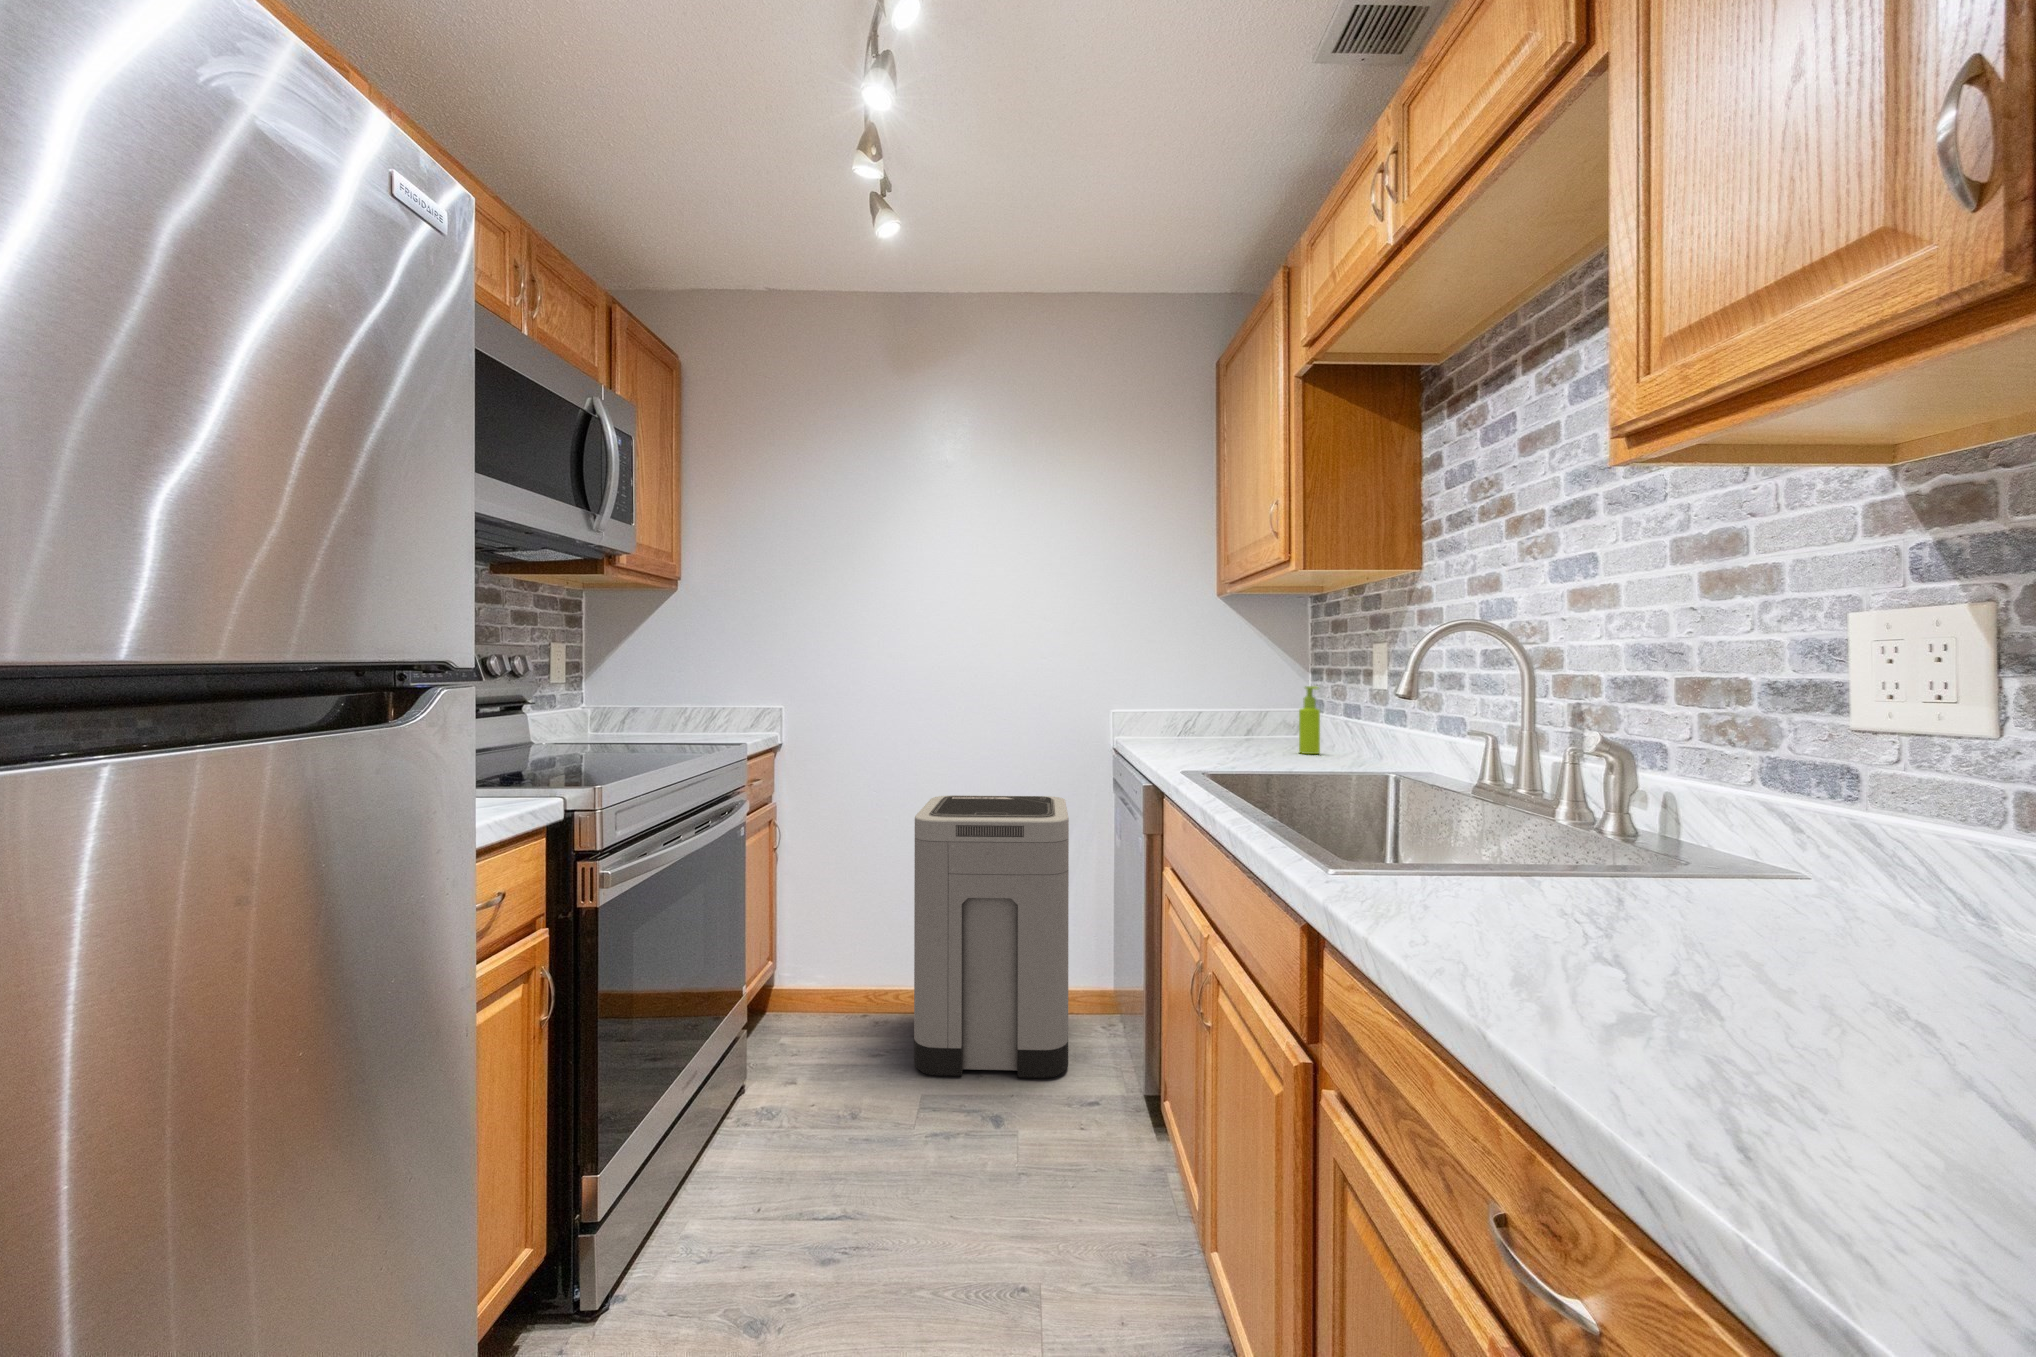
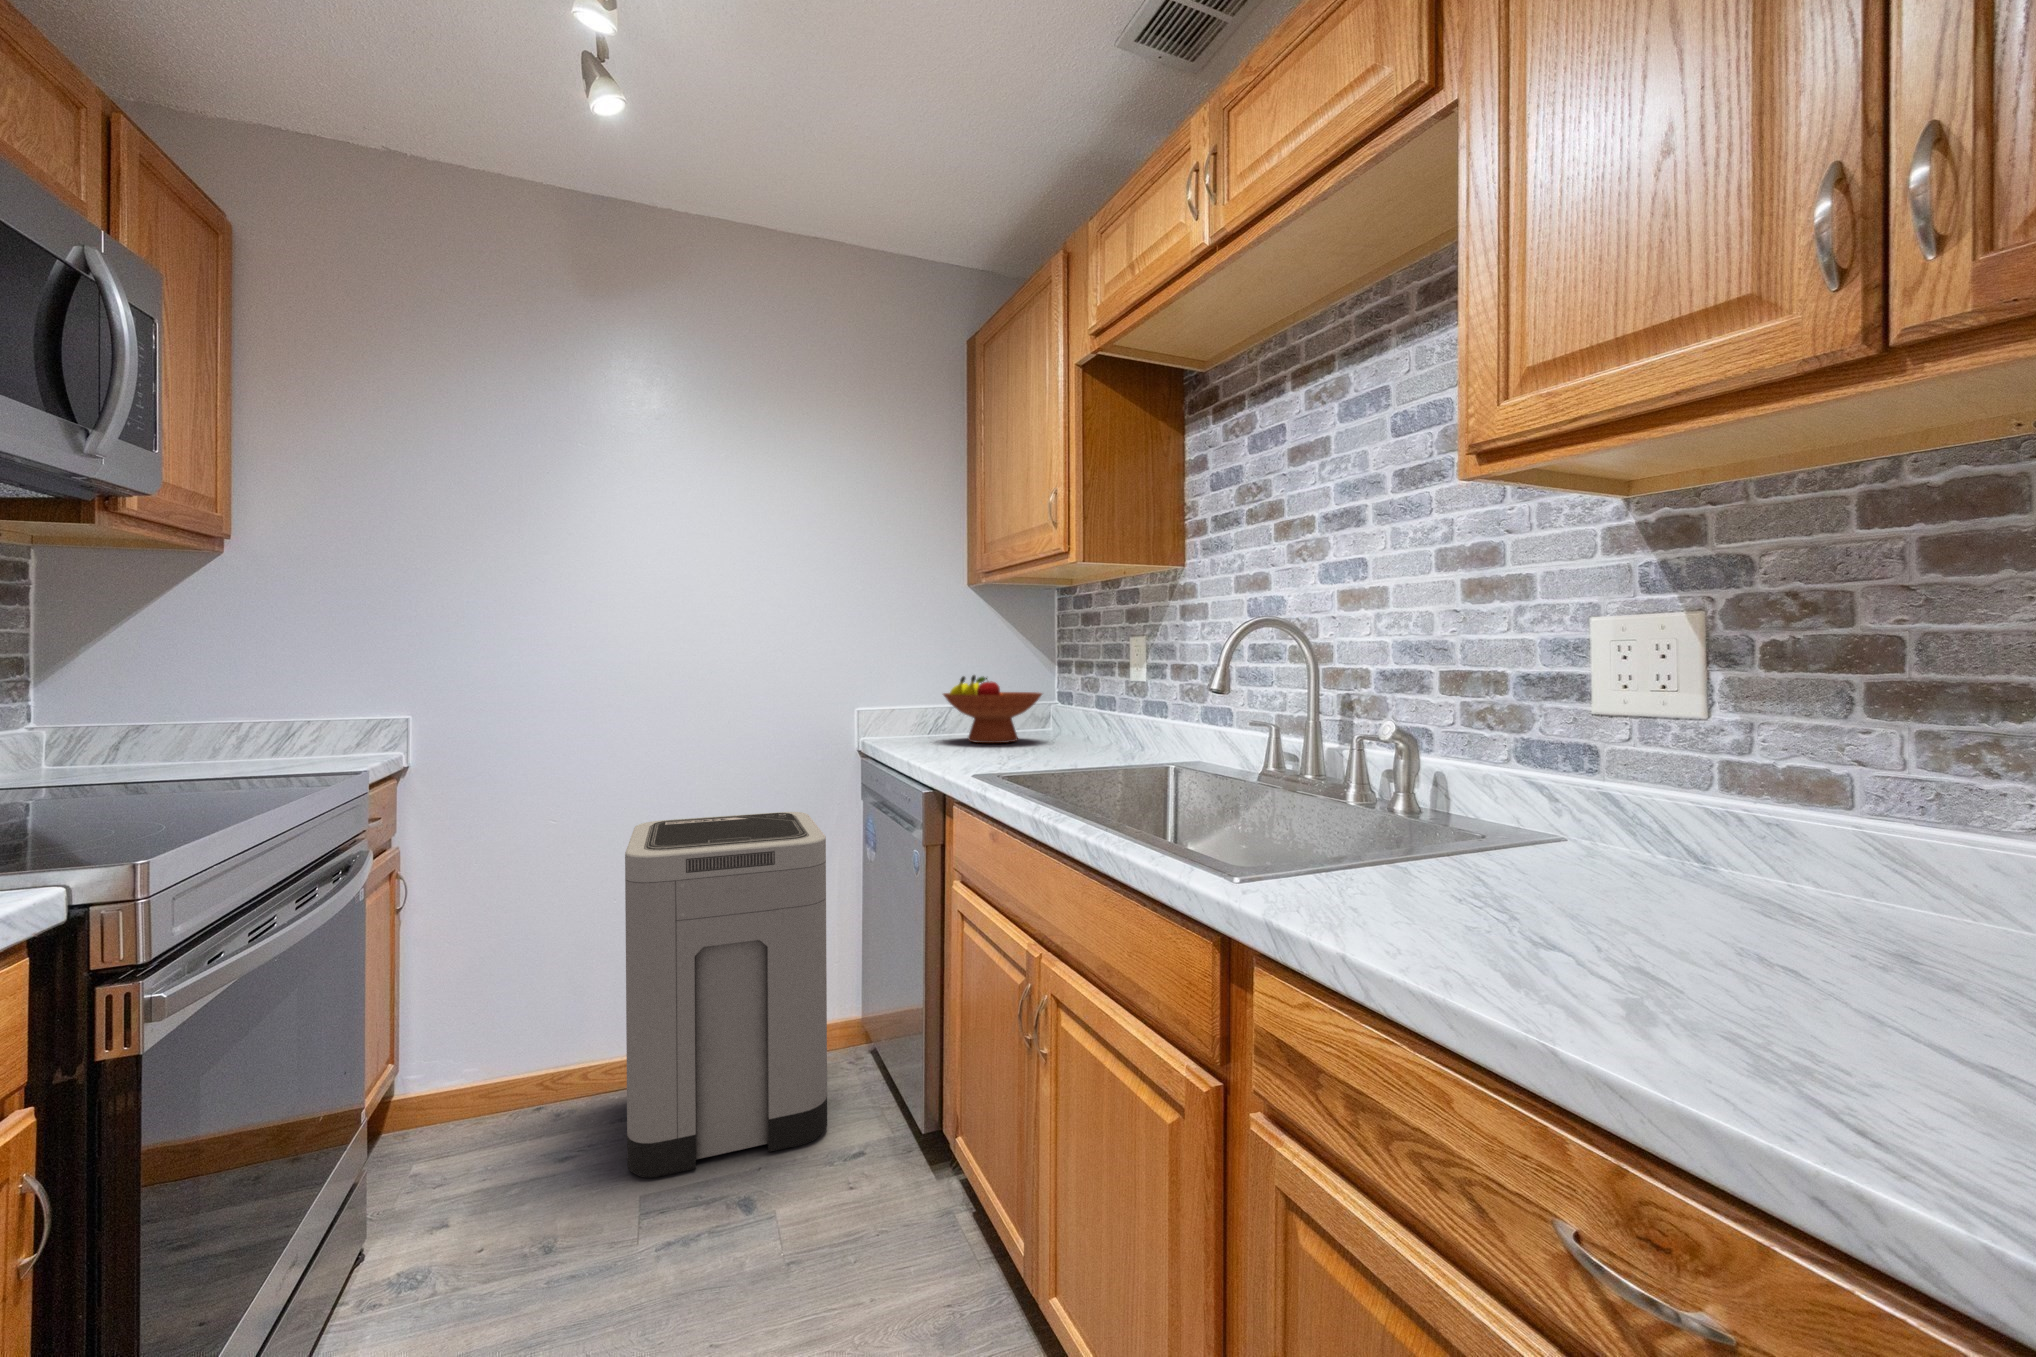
fruit bowl: none [1187,680,1287,746] -> present [943,675,1042,743]
soap dispenser: present [1299,686,1320,754] -> none [1062,680,1082,749]

